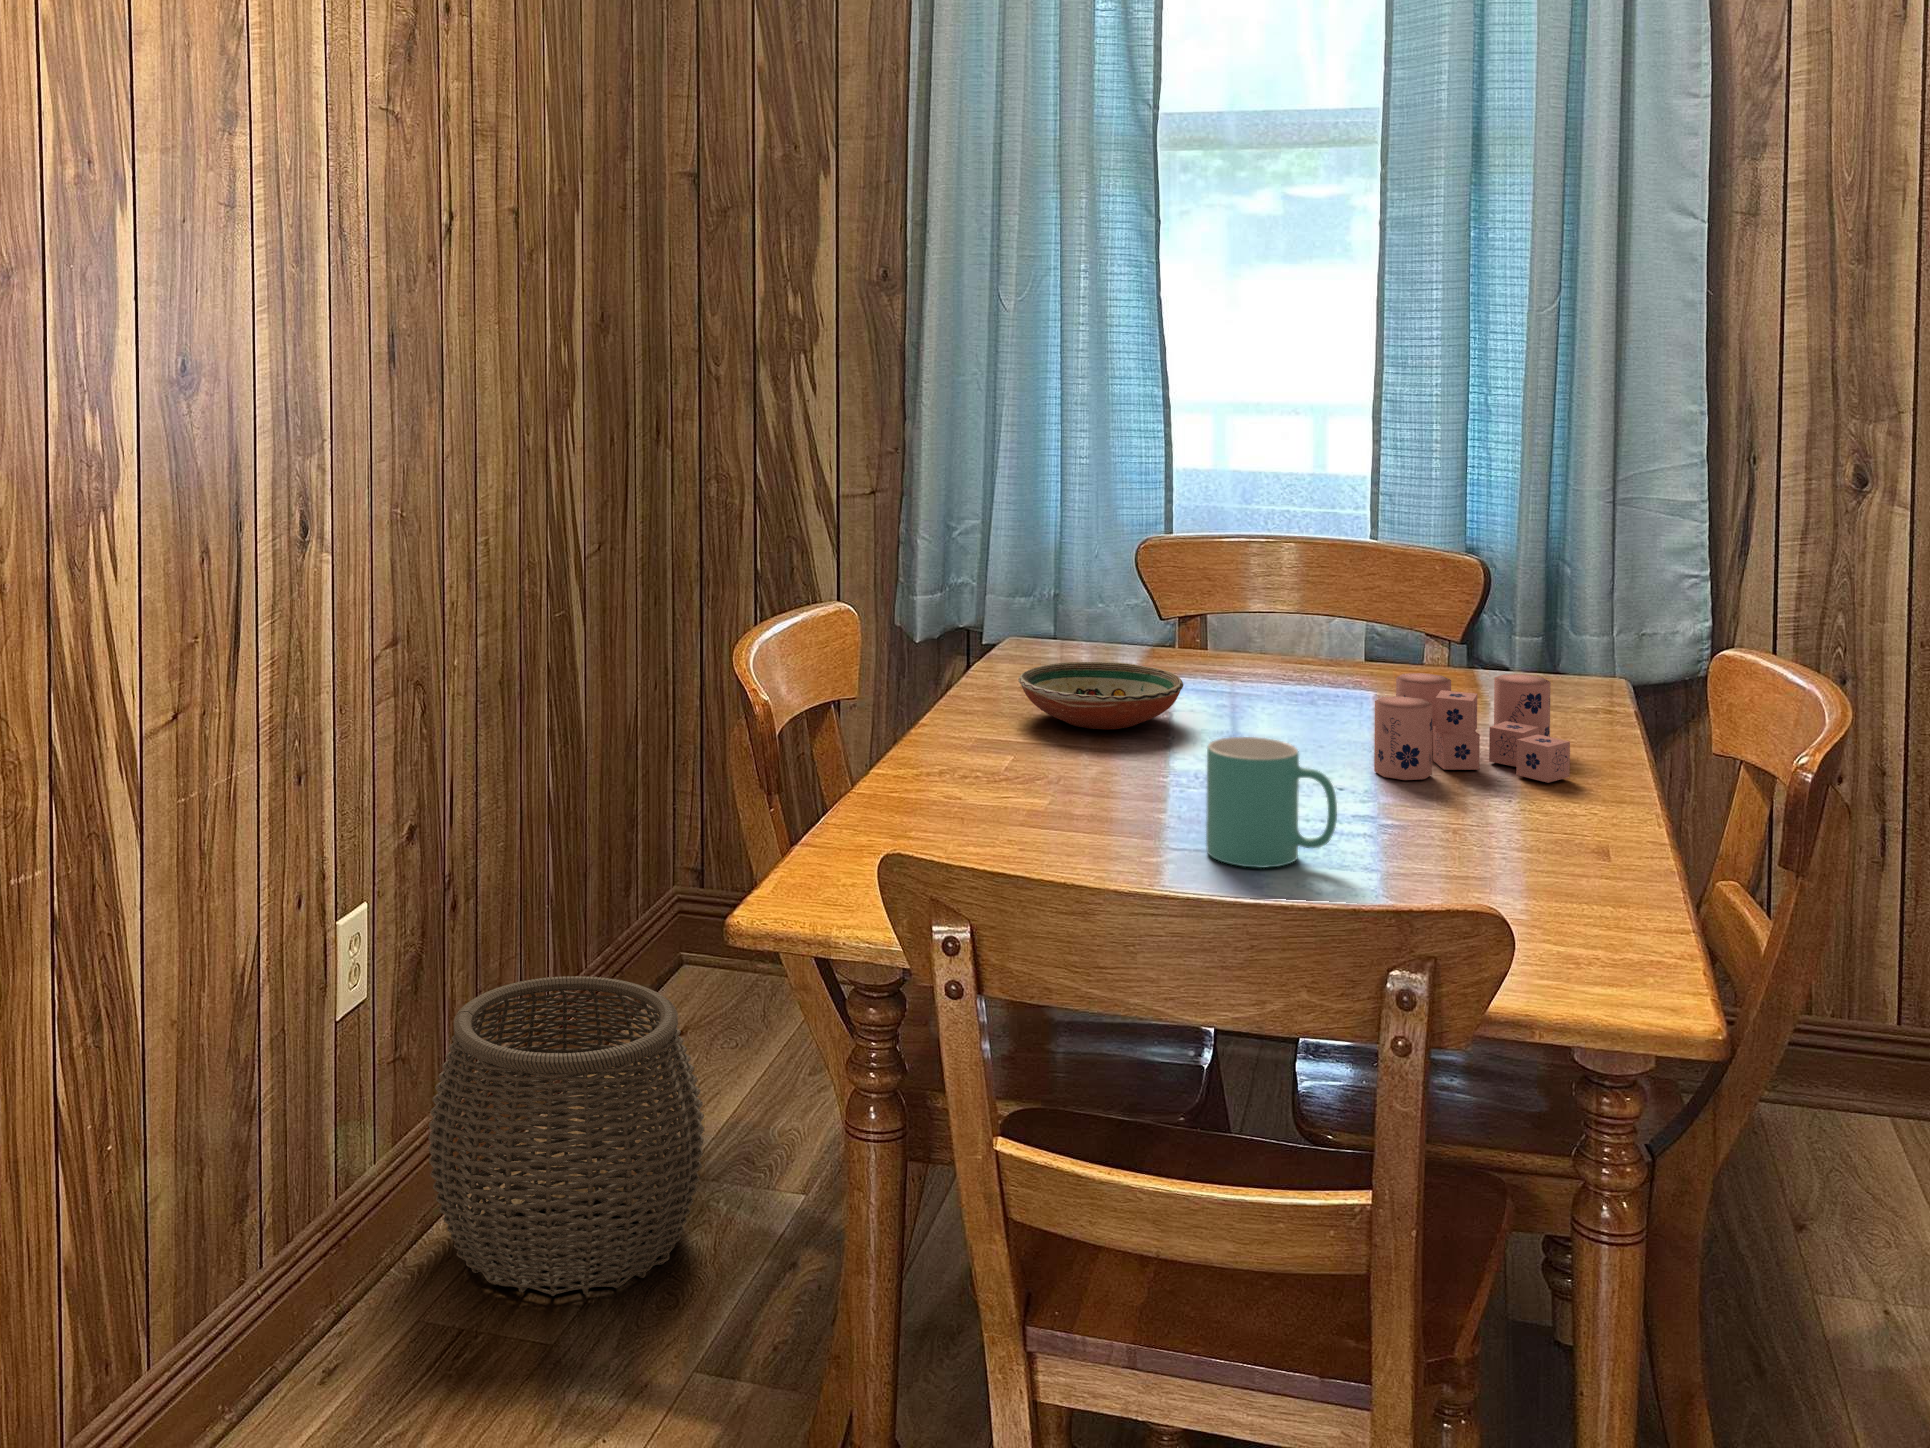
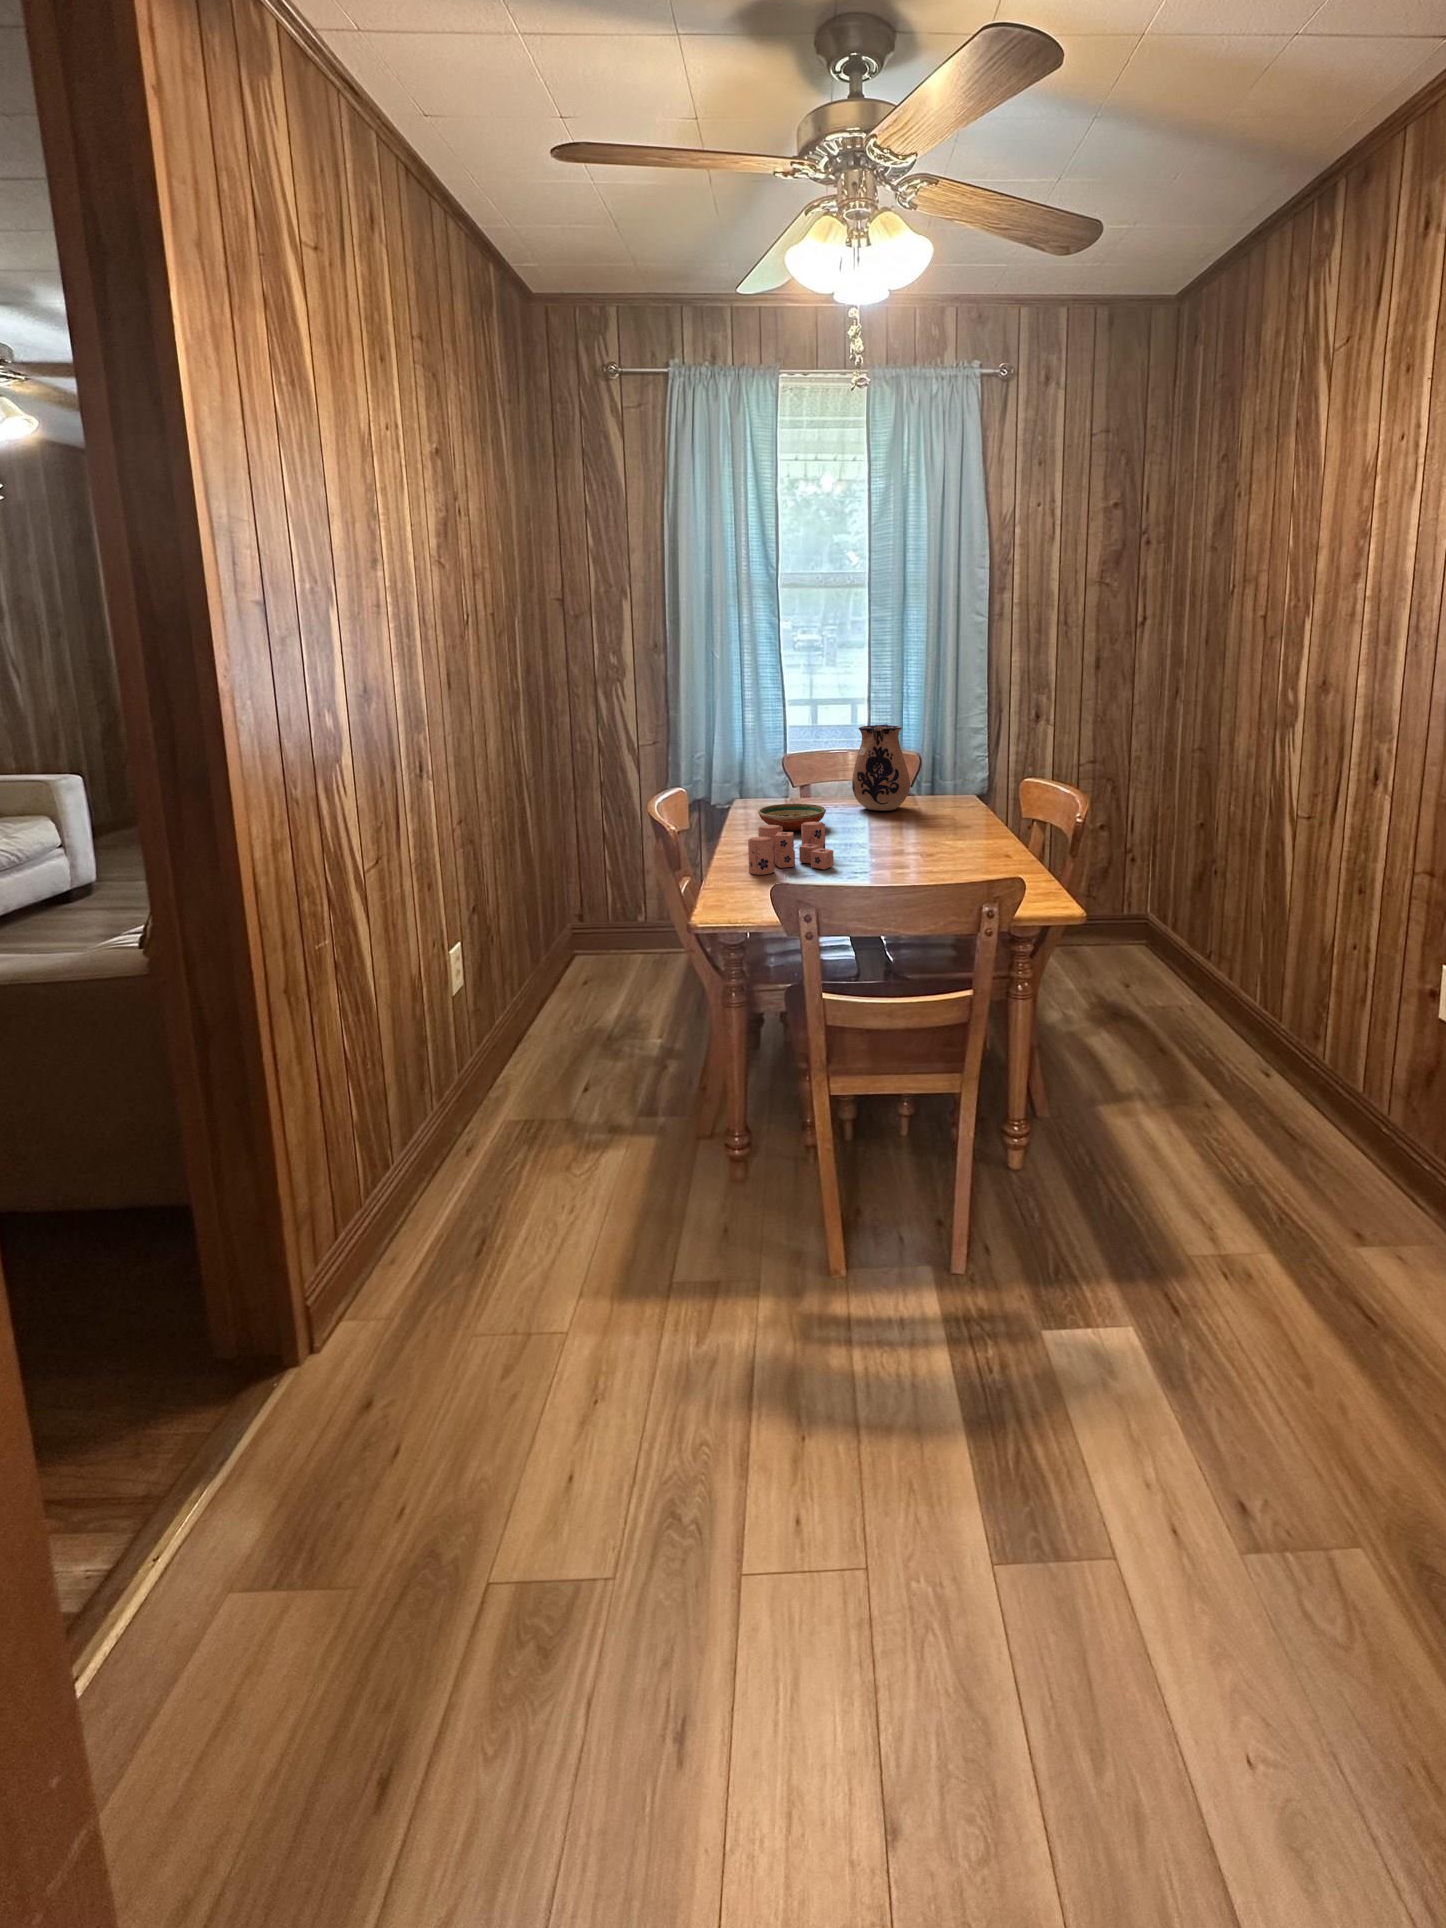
ceramic pitcher: none [1278,483,1426,698] -> present [852,724,910,811]
candle: present [1374,673,1570,783] -> present [748,822,834,875]
mug: present [1206,737,1337,868] -> none [865,824,917,875]
woven basket: present [429,976,704,1296] -> none [494,963,622,1102]

